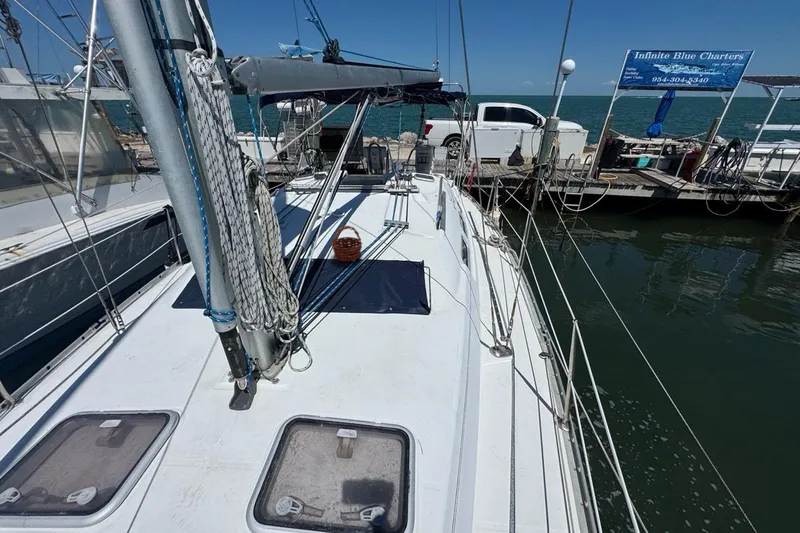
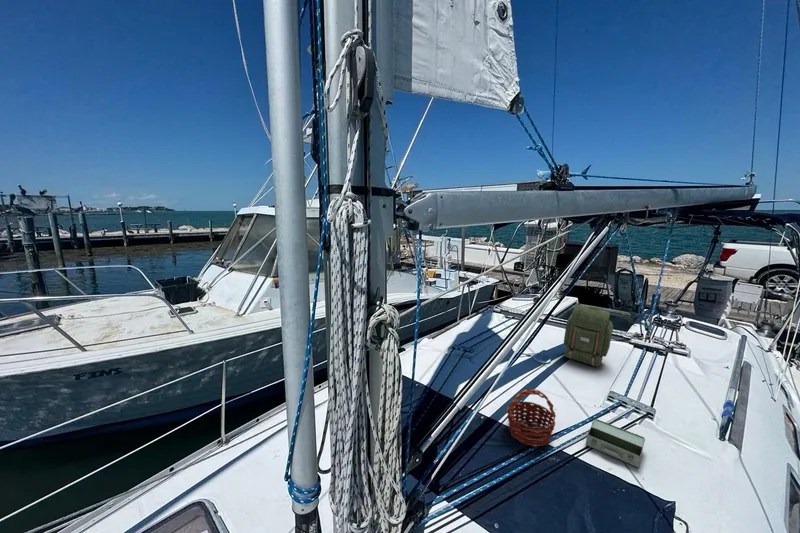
backpack: none [349,168,378,211] -> present [564,305,613,367]
toolbox: none [379,236,407,252] -> present [586,419,645,467]

